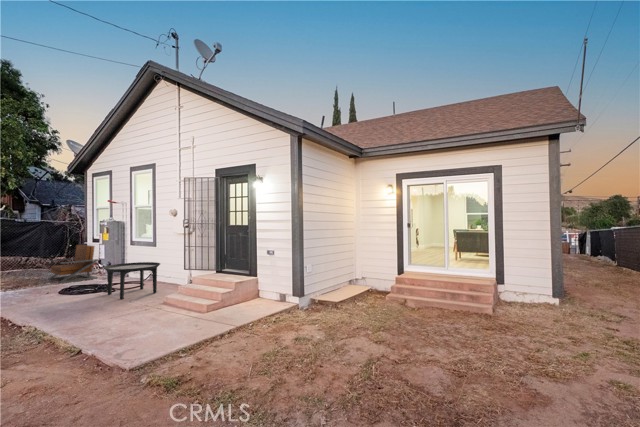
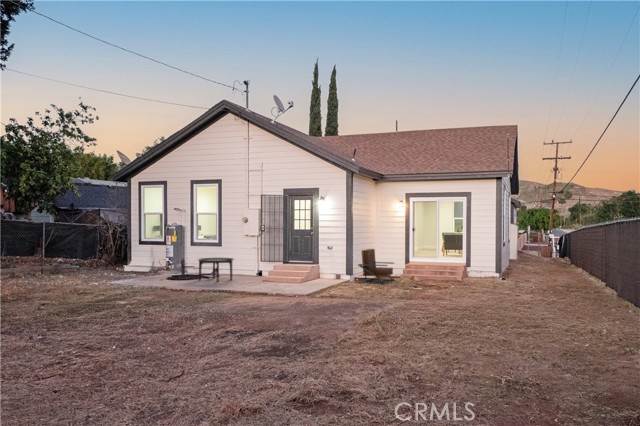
lounge chair: present [48,245,99,283] -> present [358,249,394,284]

